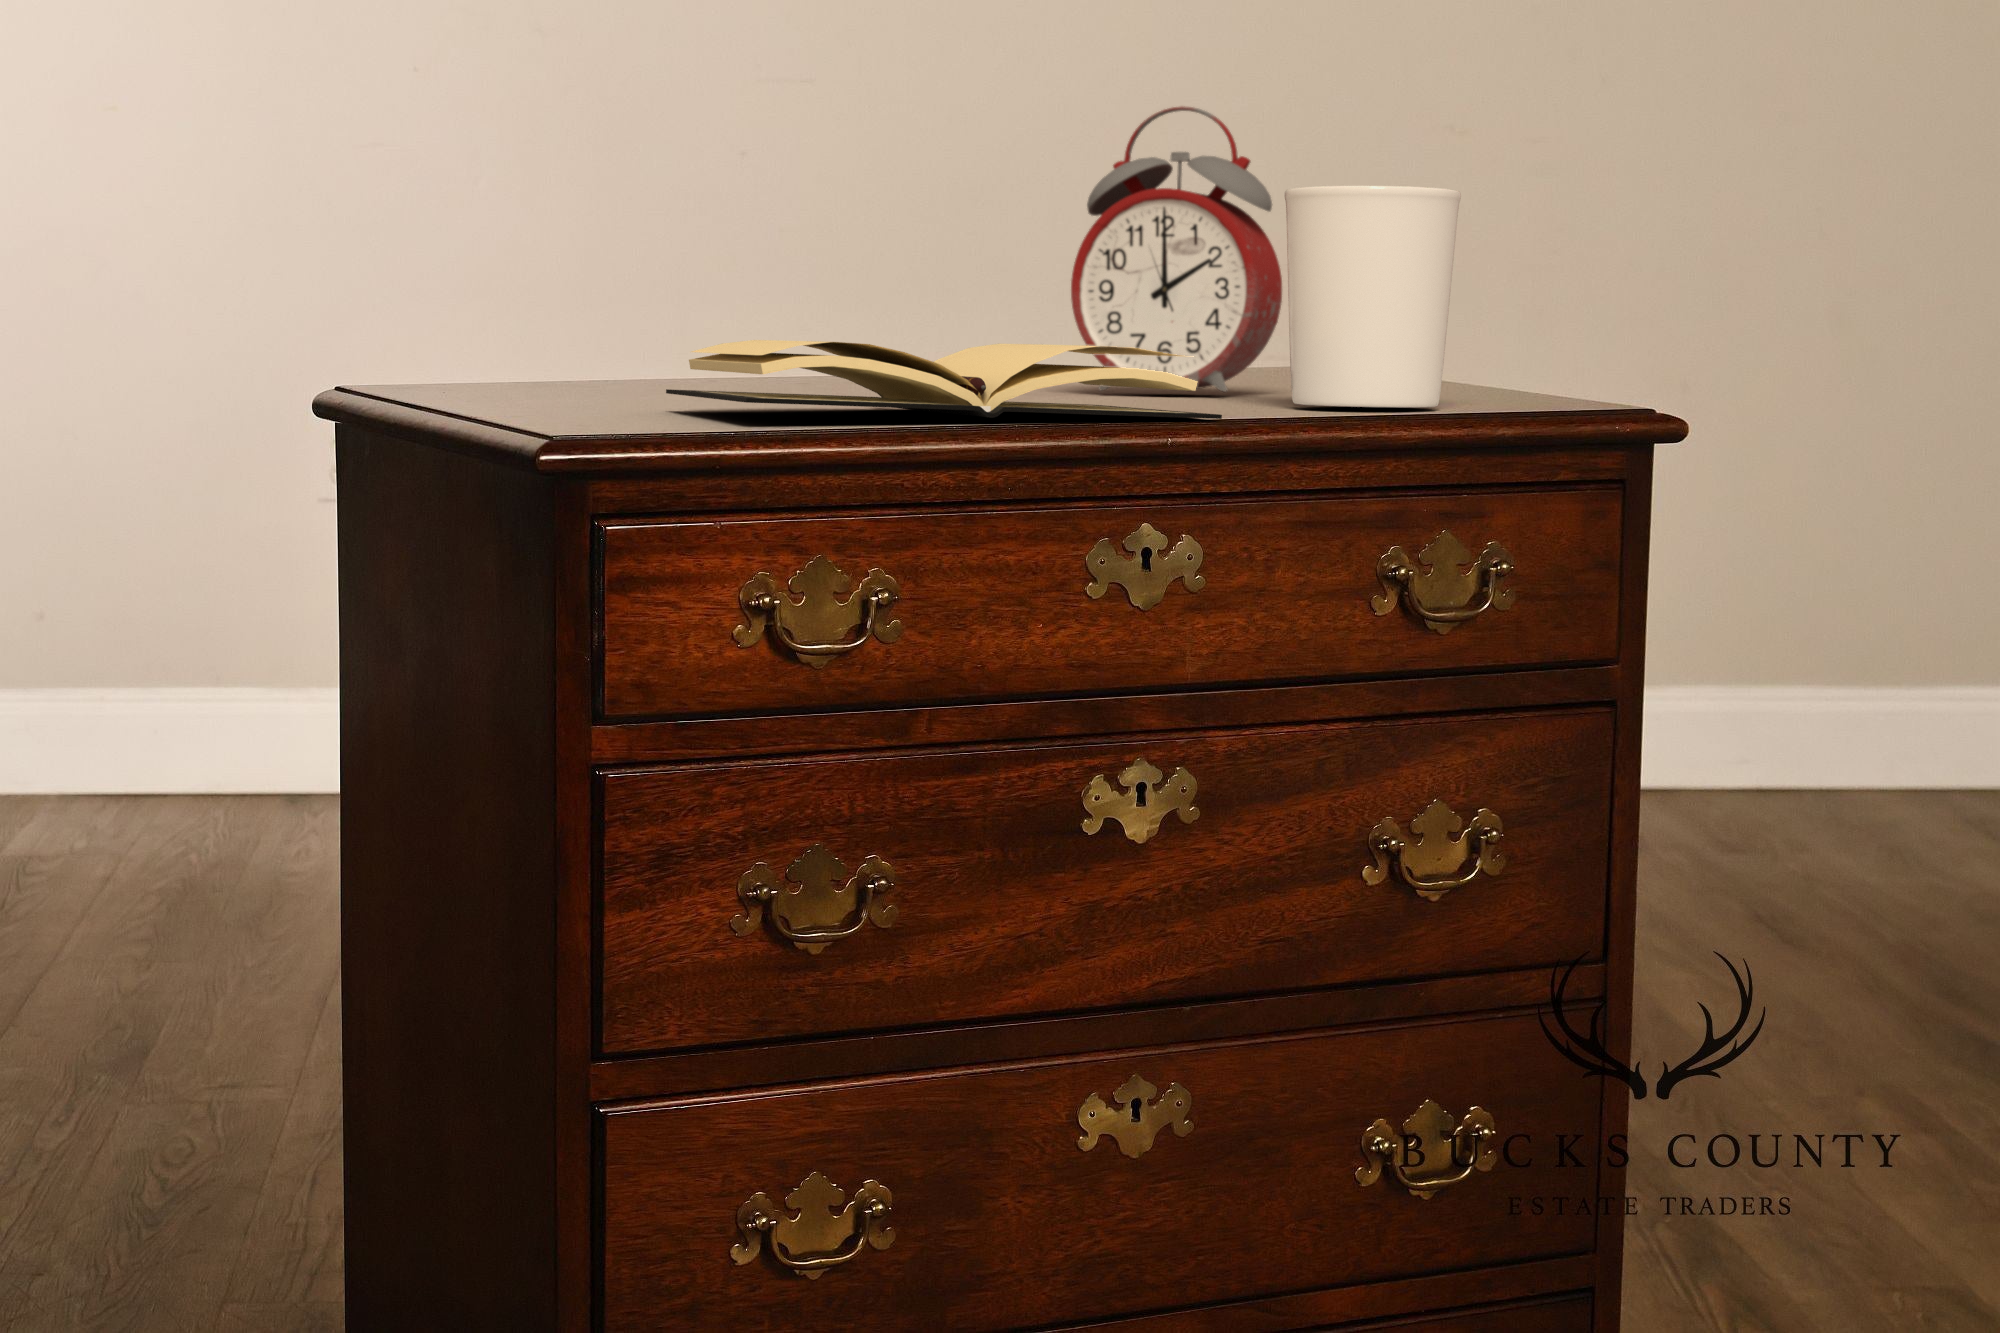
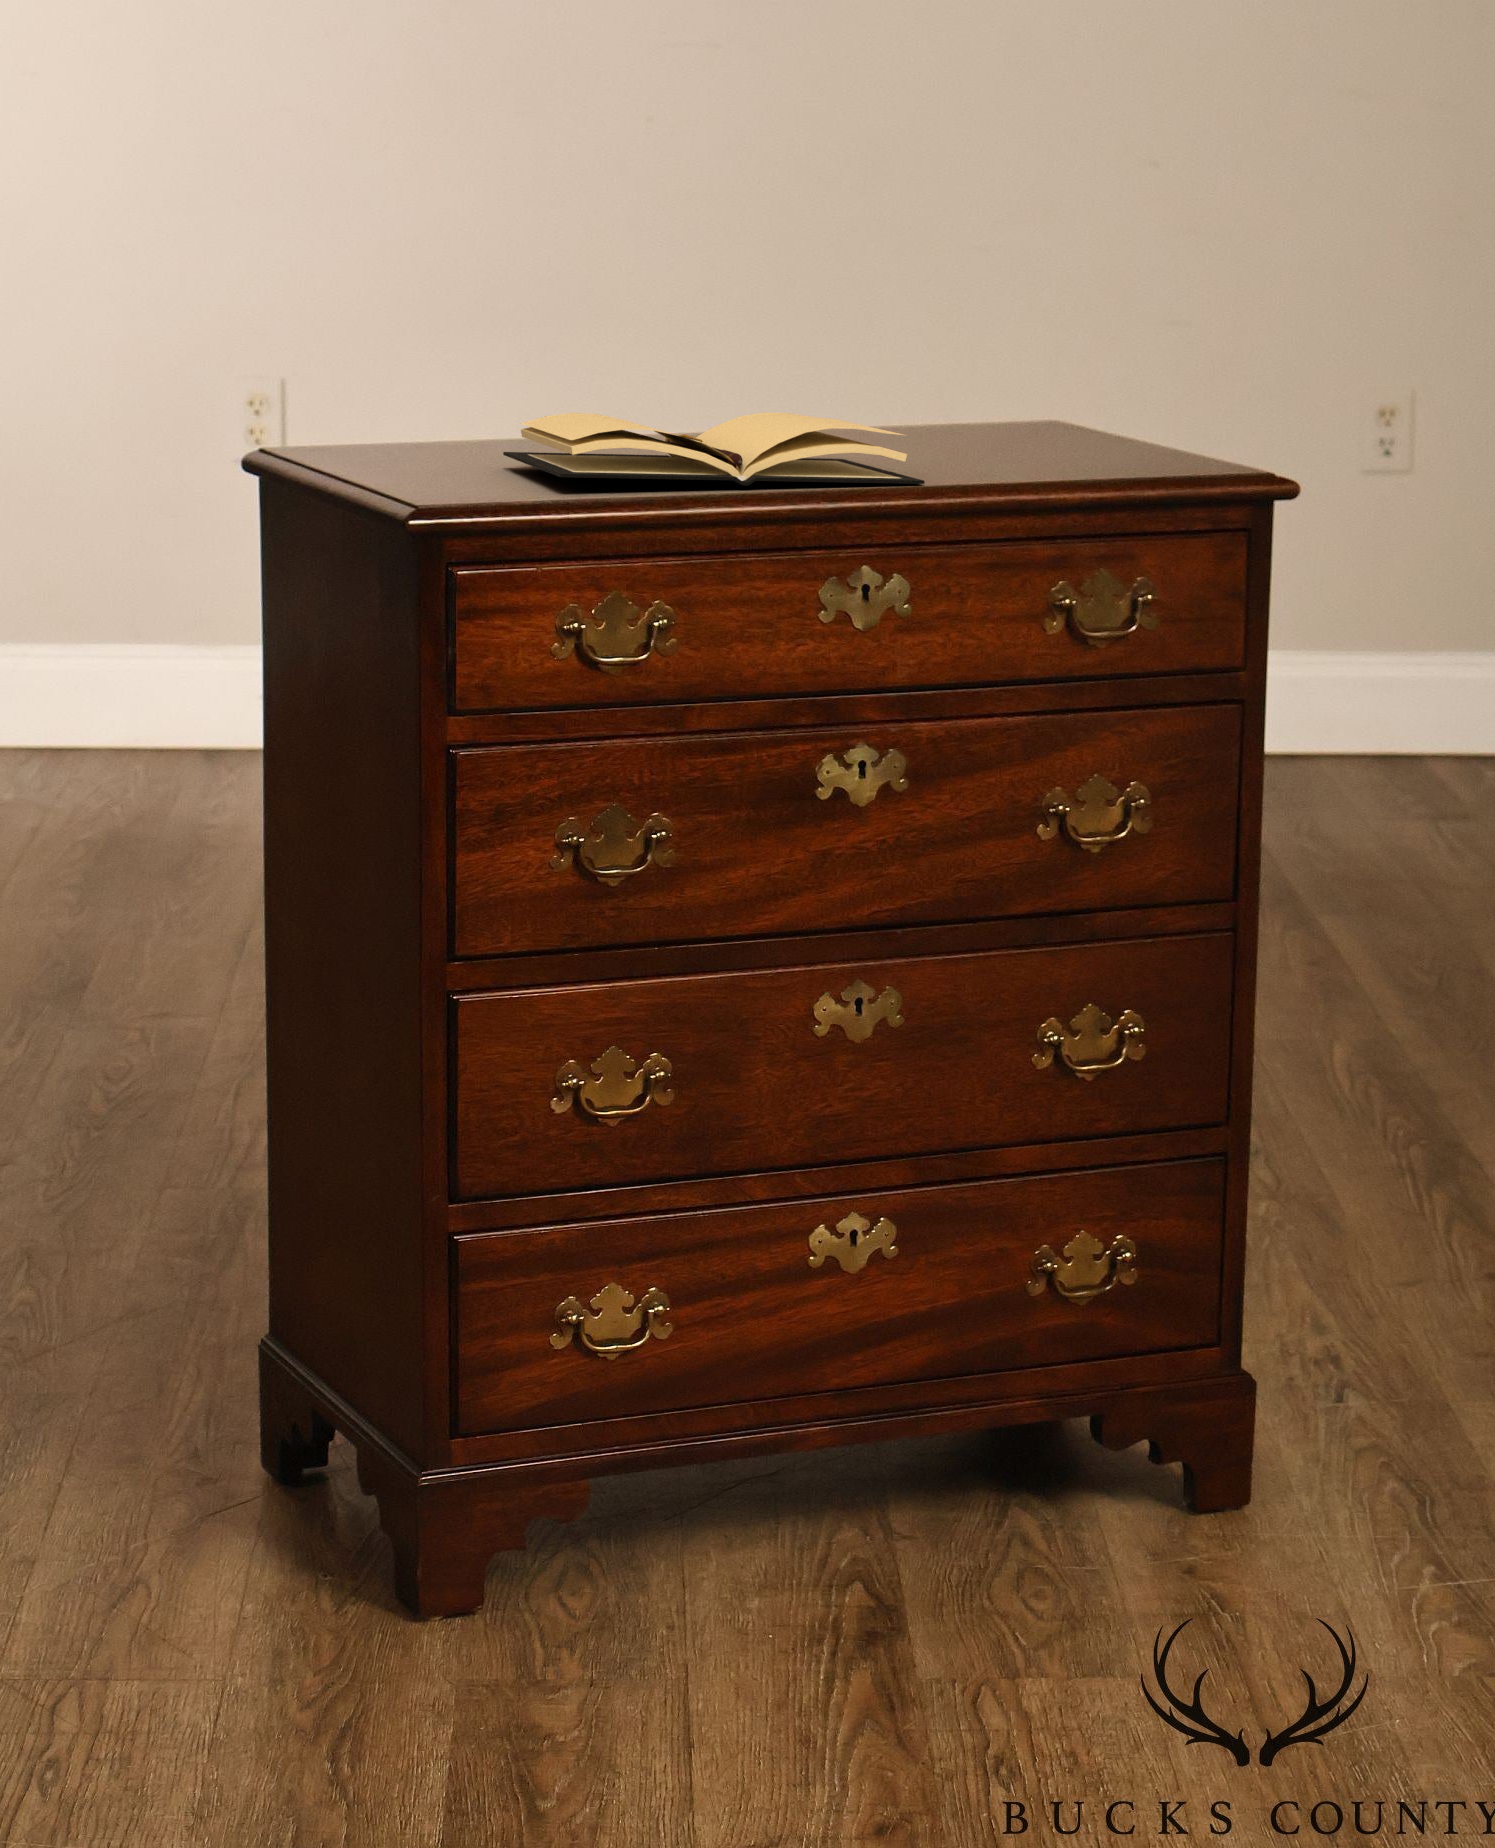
alarm clock: present [1071,106,1282,392] -> none [837,198,1011,439]
candle holder: present [1285,186,1461,408] -> none [993,288,1132,466]

